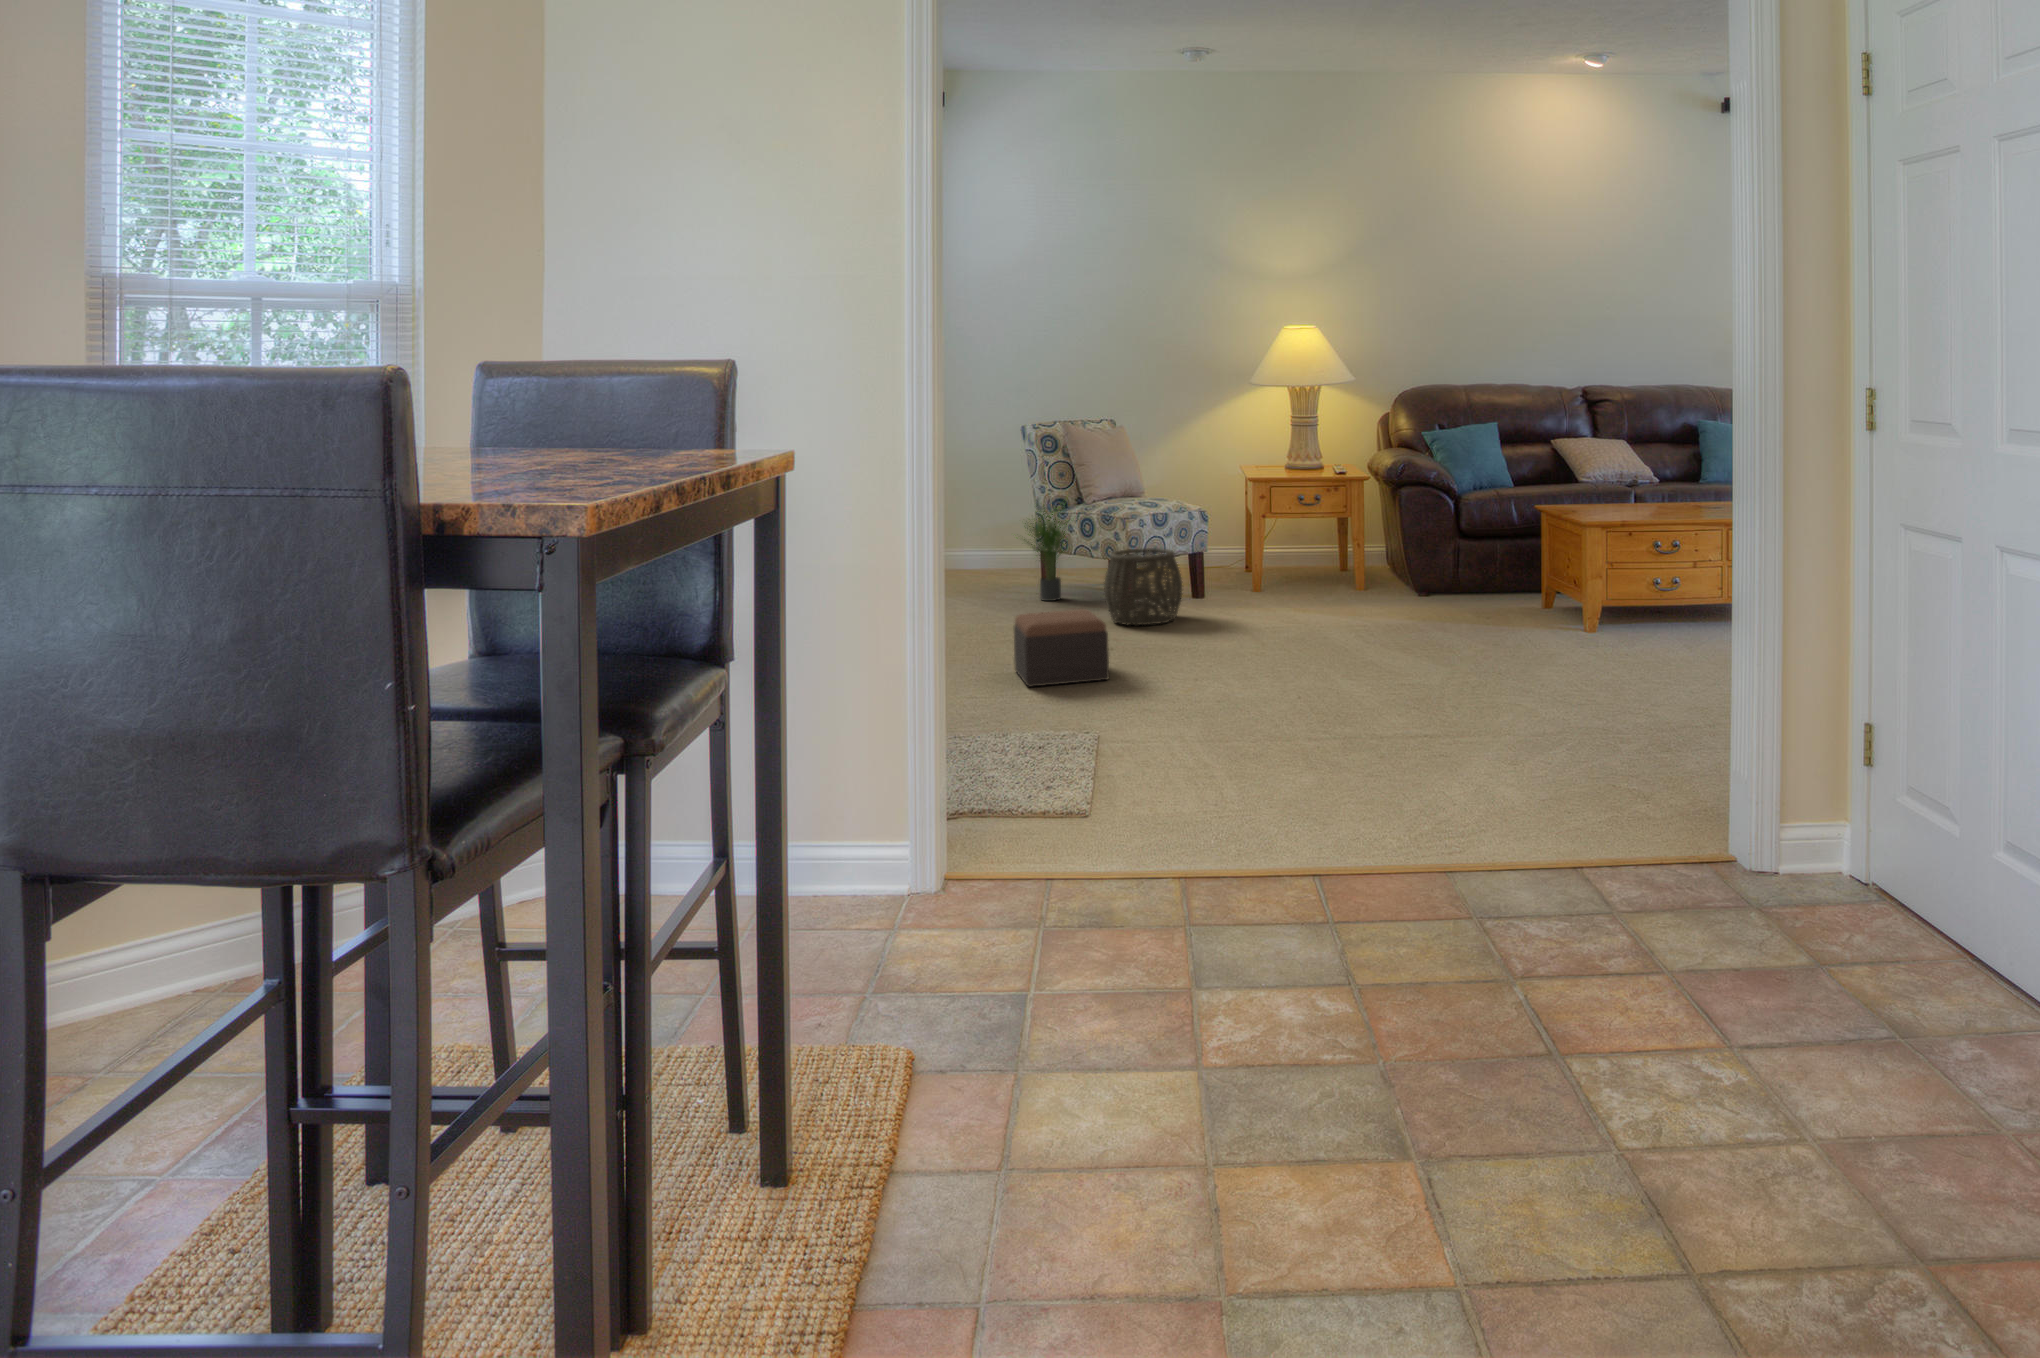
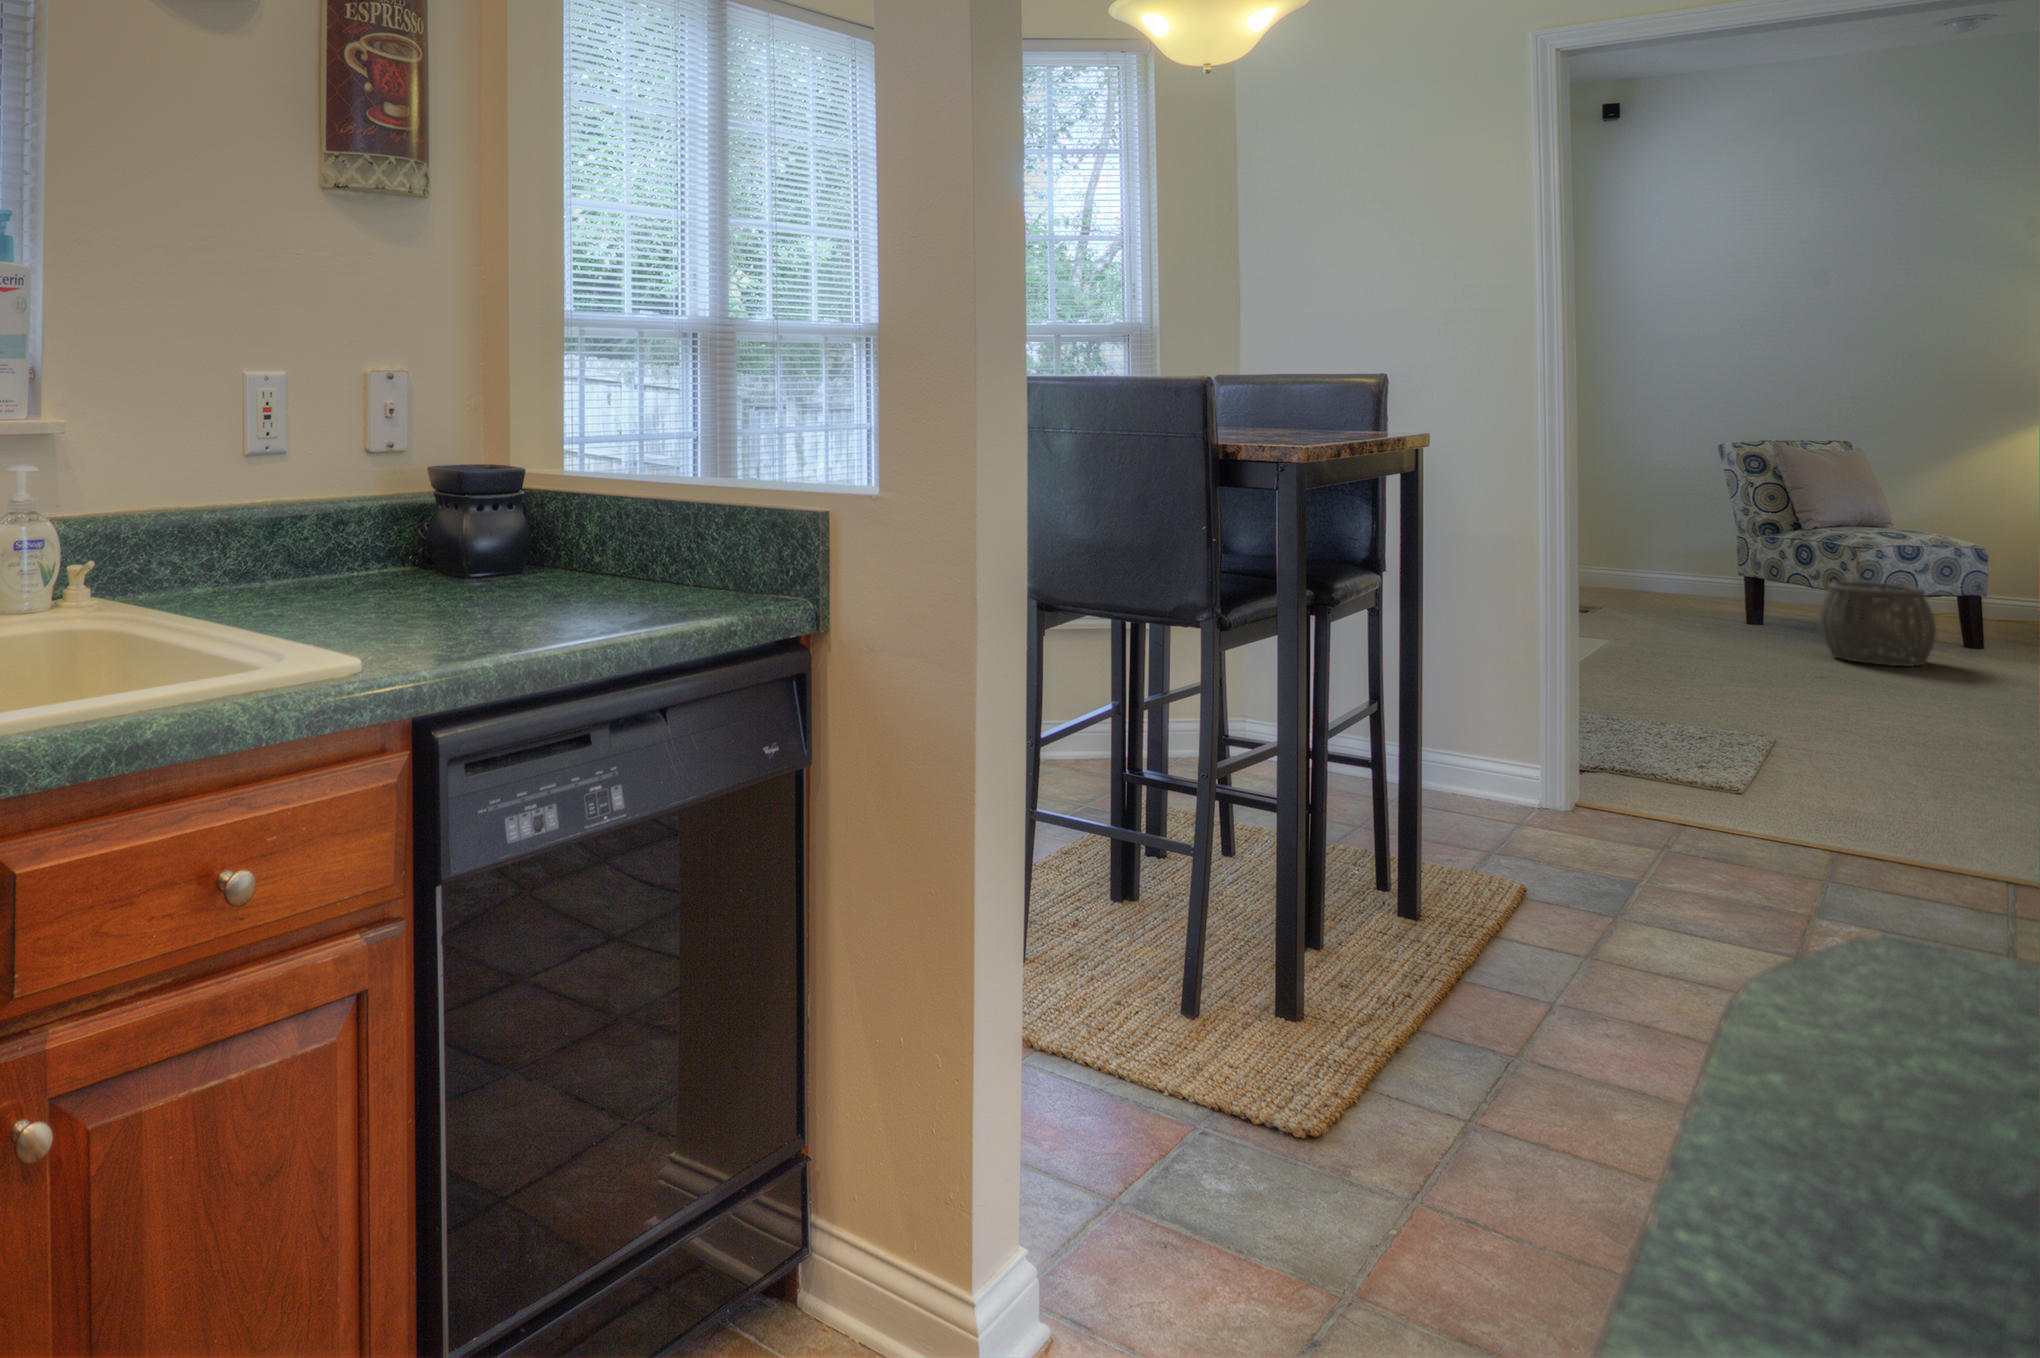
potted plant: present [1024,508,1067,601] -> none [1693,518,1796,628]
footstool: present [1014,609,1109,687] -> none [1687,625,1808,703]

